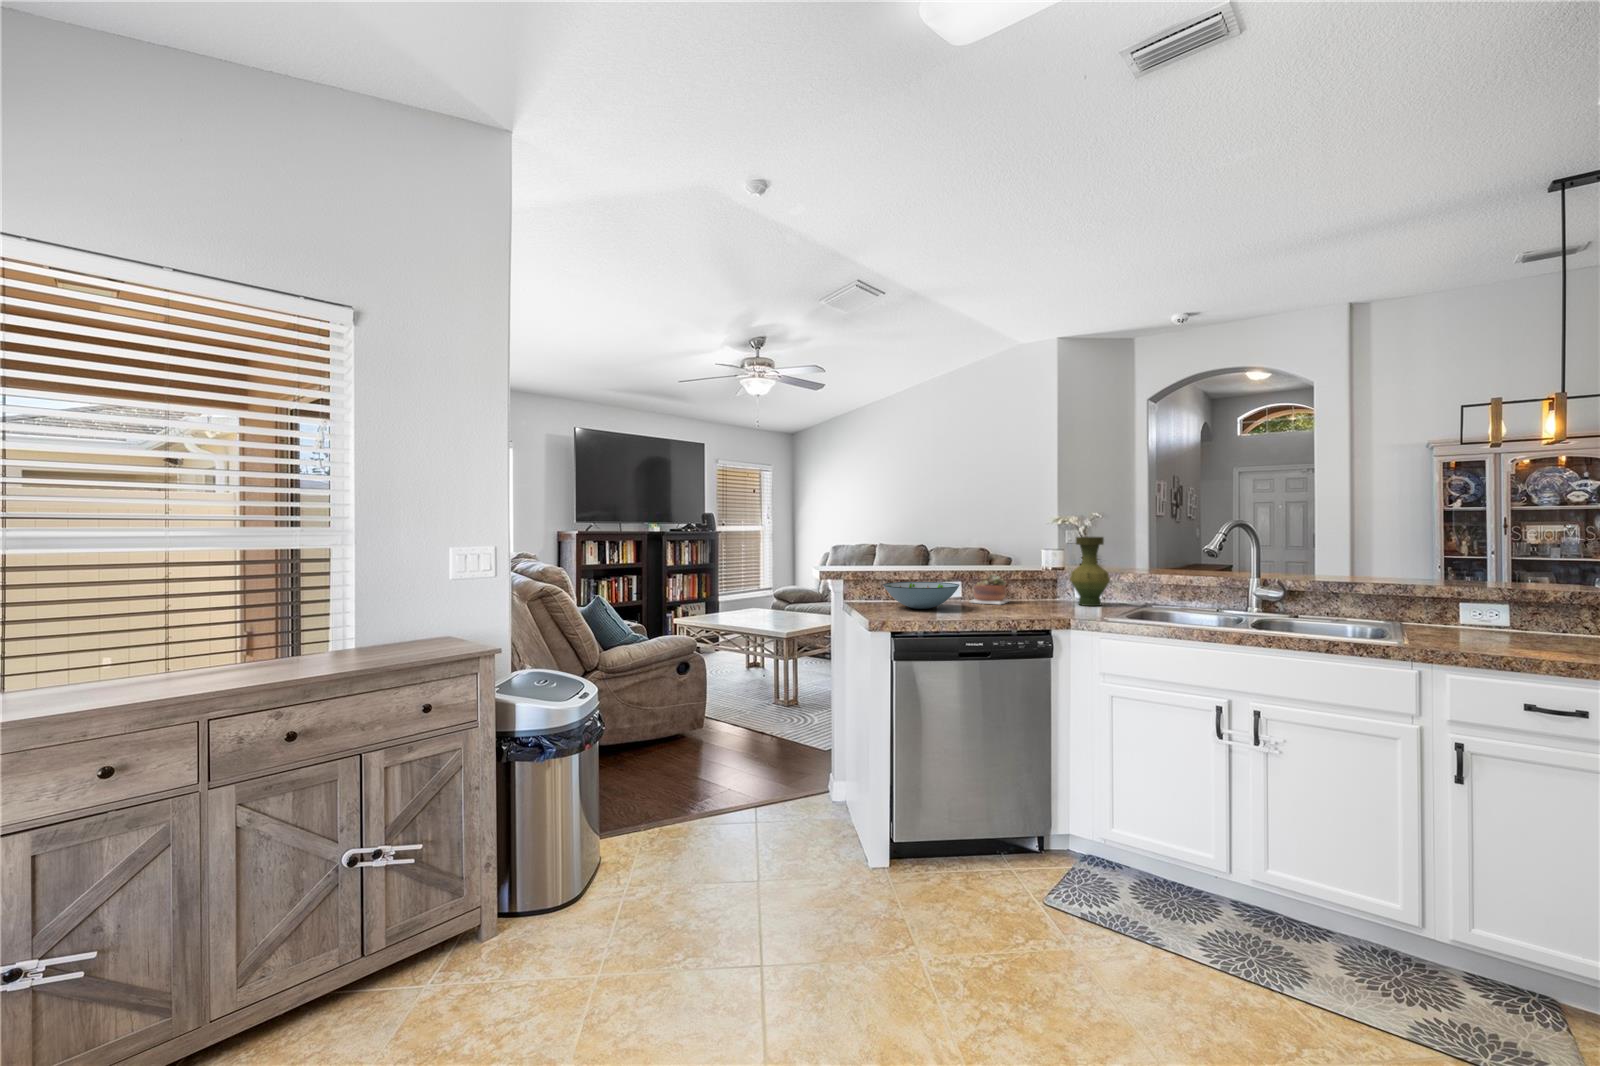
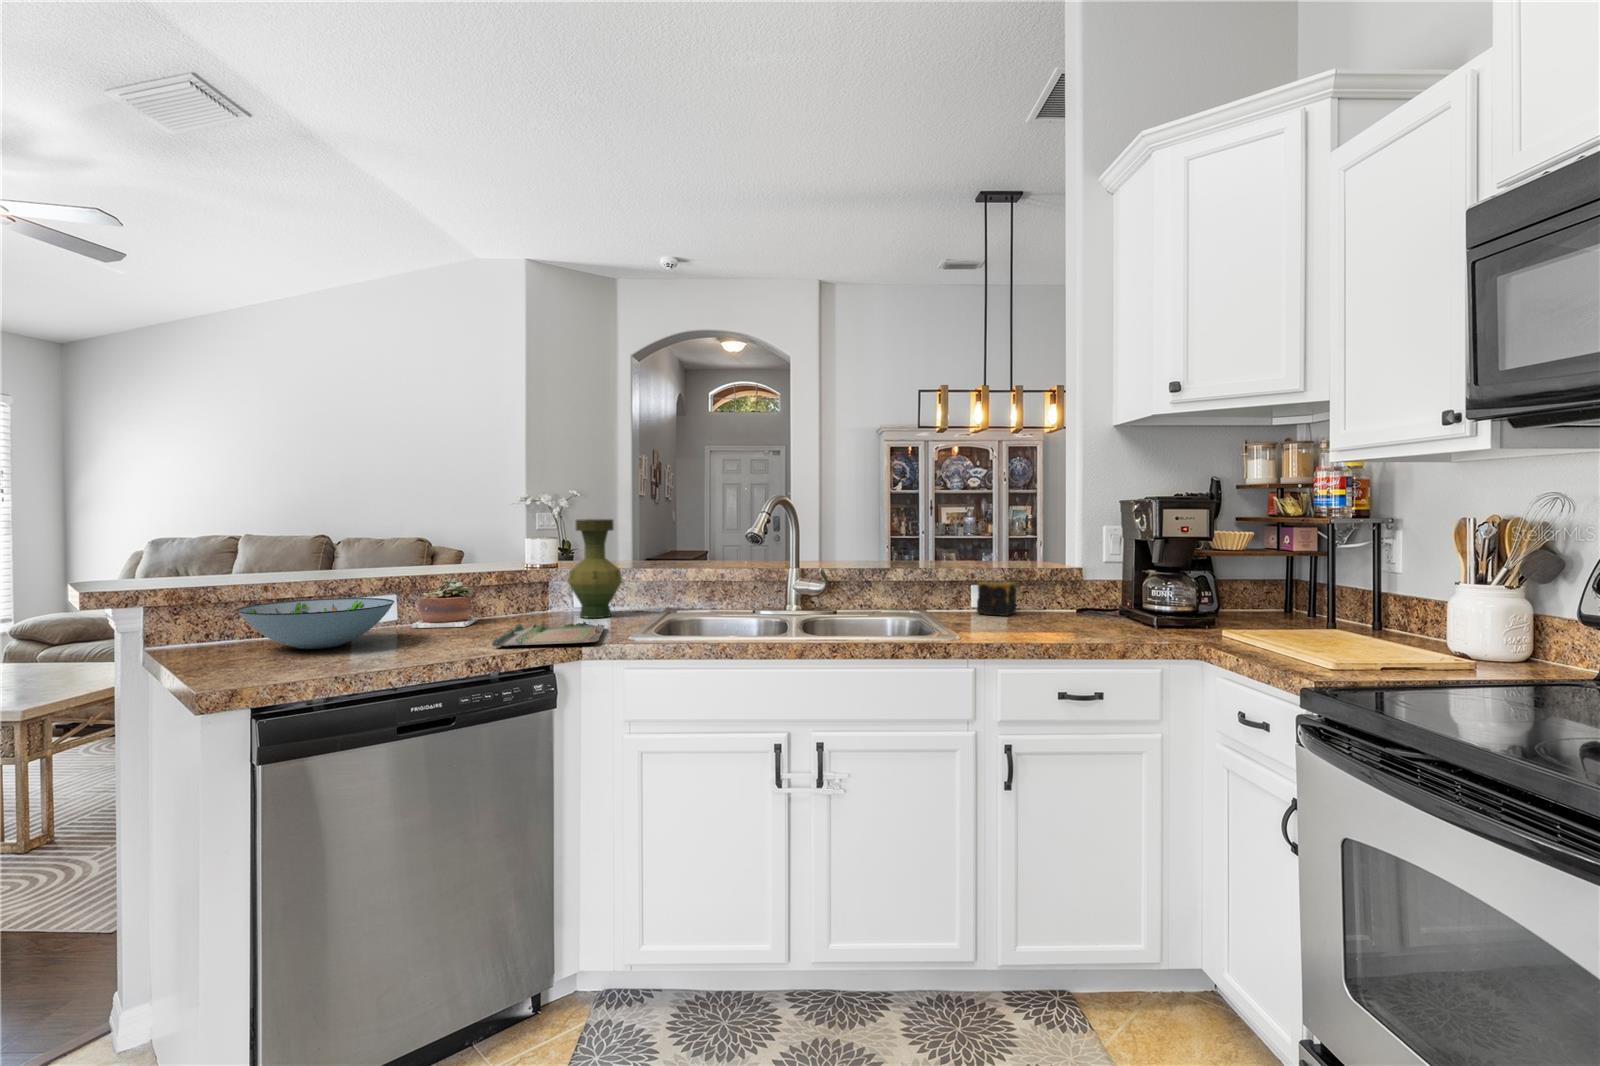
candle: none [1466,598,1524,633] -> present [977,581,1017,616]
tray: none [1013,602,1093,619] -> present [492,617,605,648]

